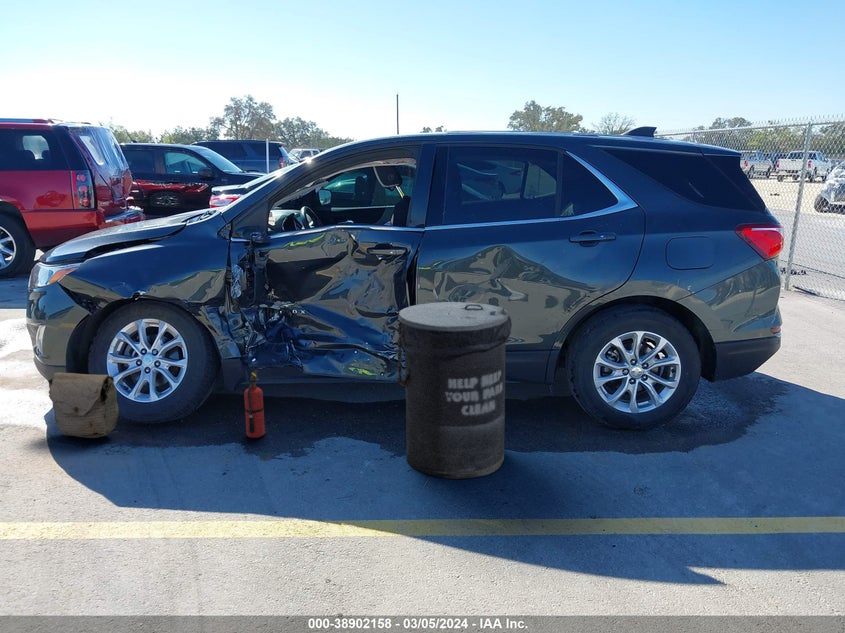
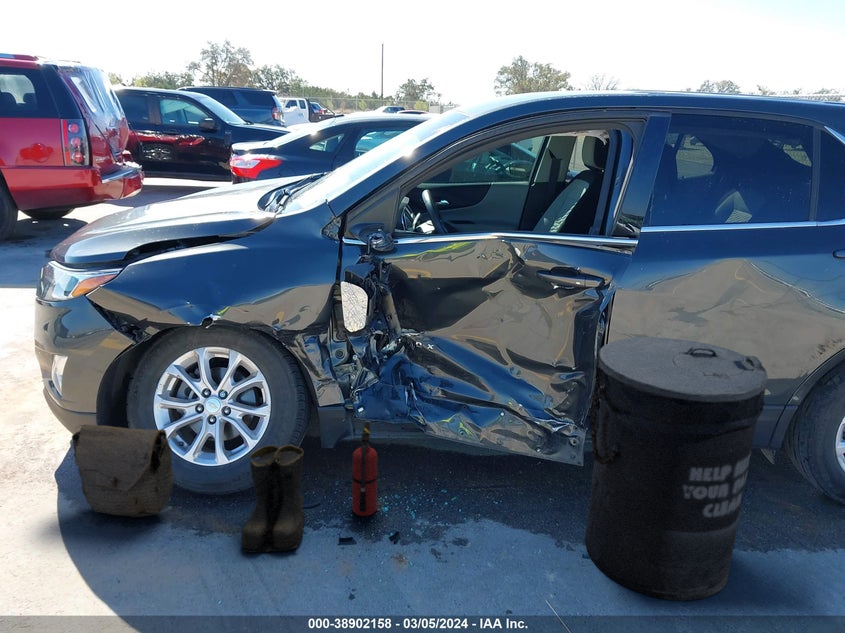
boots: none [161,386,213,456] -> present [241,445,305,553]

